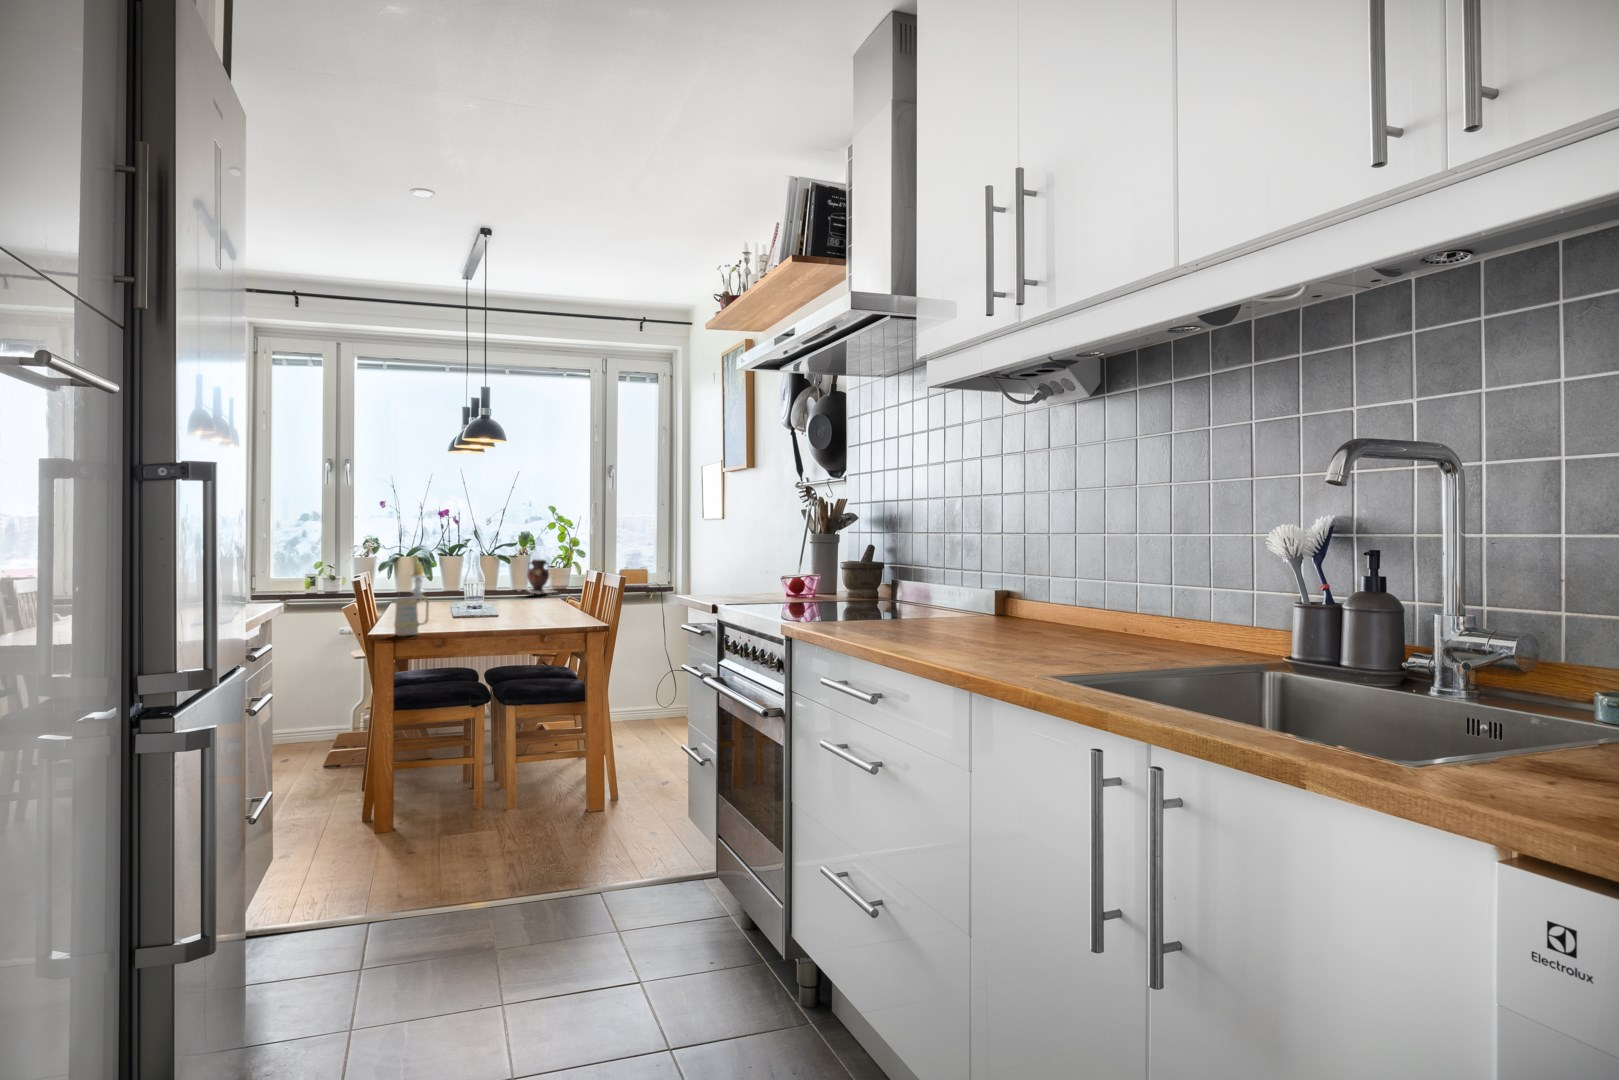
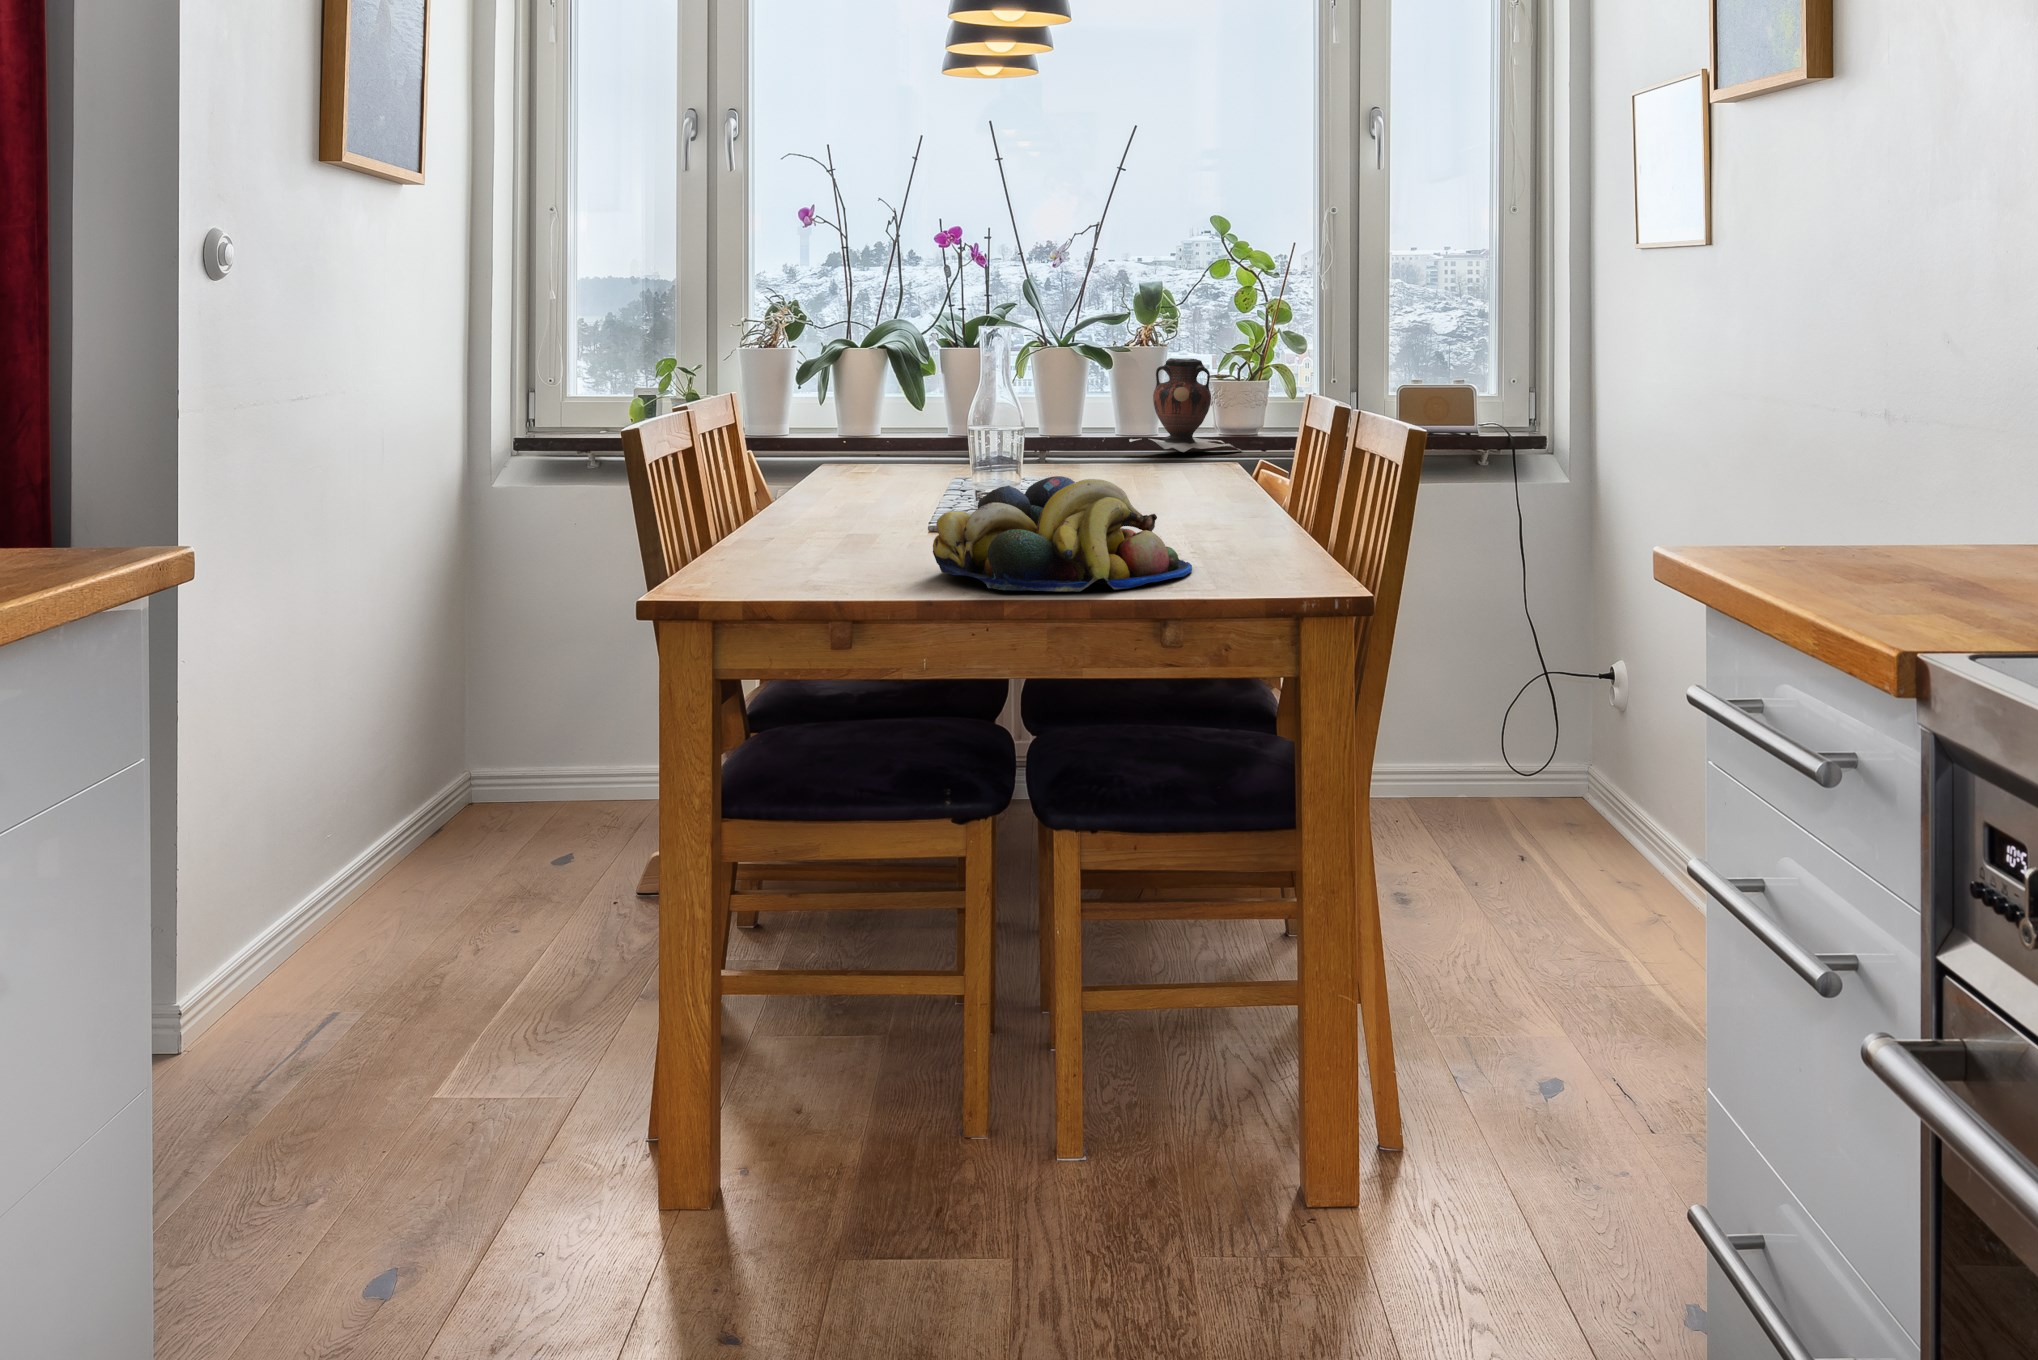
candle: present [407,555,429,599] -> none [858,344,915,458]
fruit bowl: none [464,595,552,629] -> present [933,476,1192,592]
mug: present [394,596,429,636] -> none [722,483,821,604]

